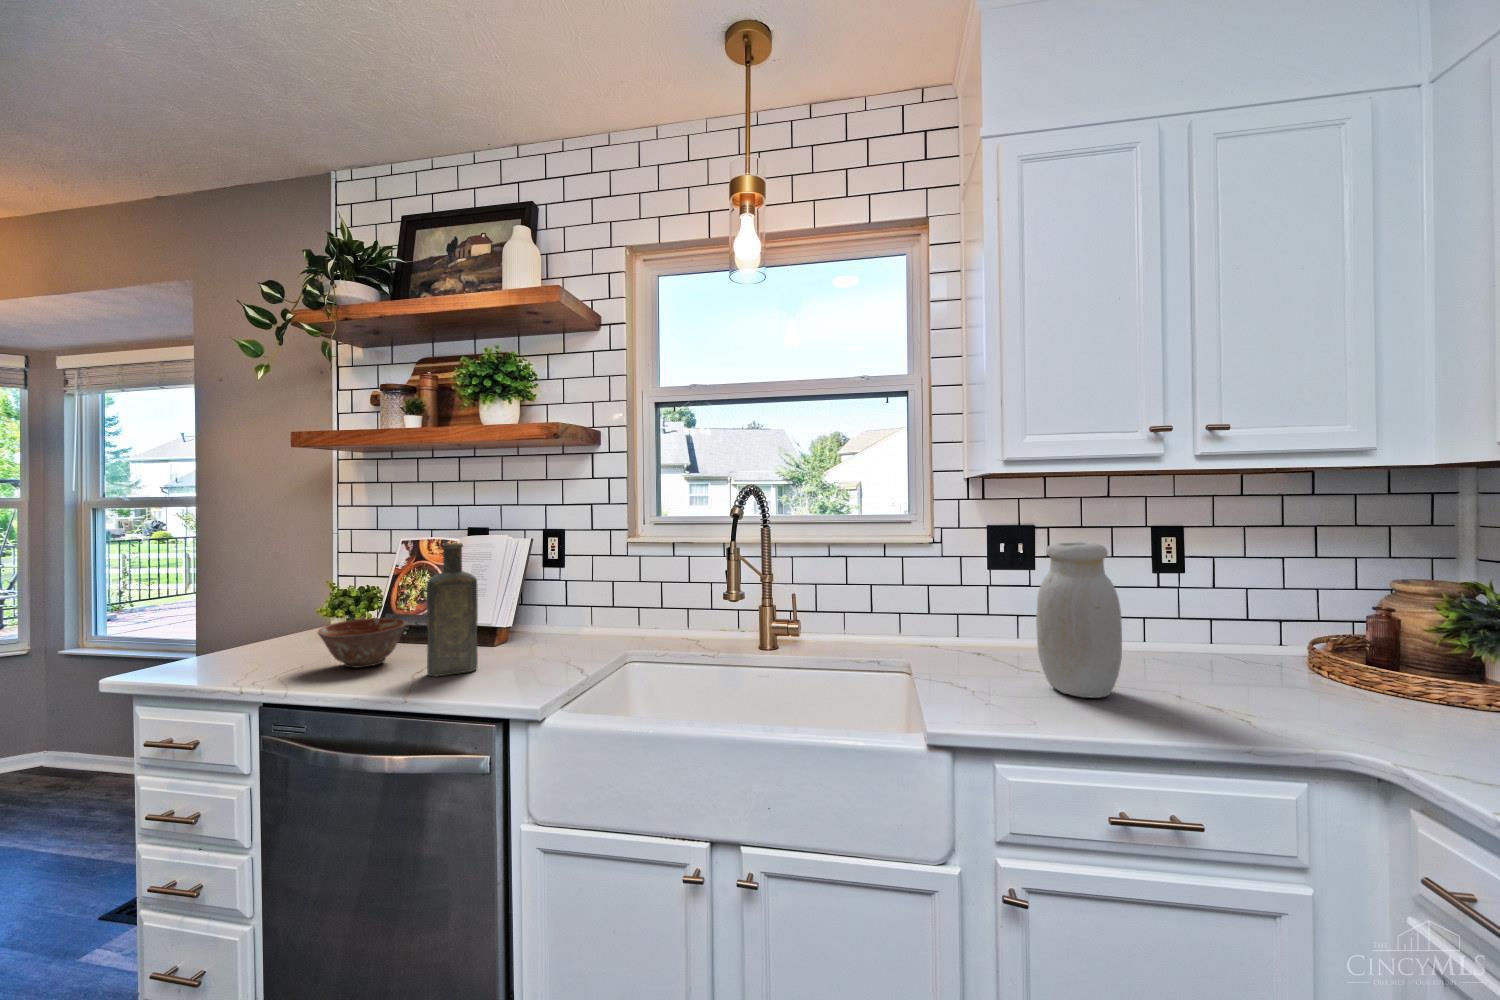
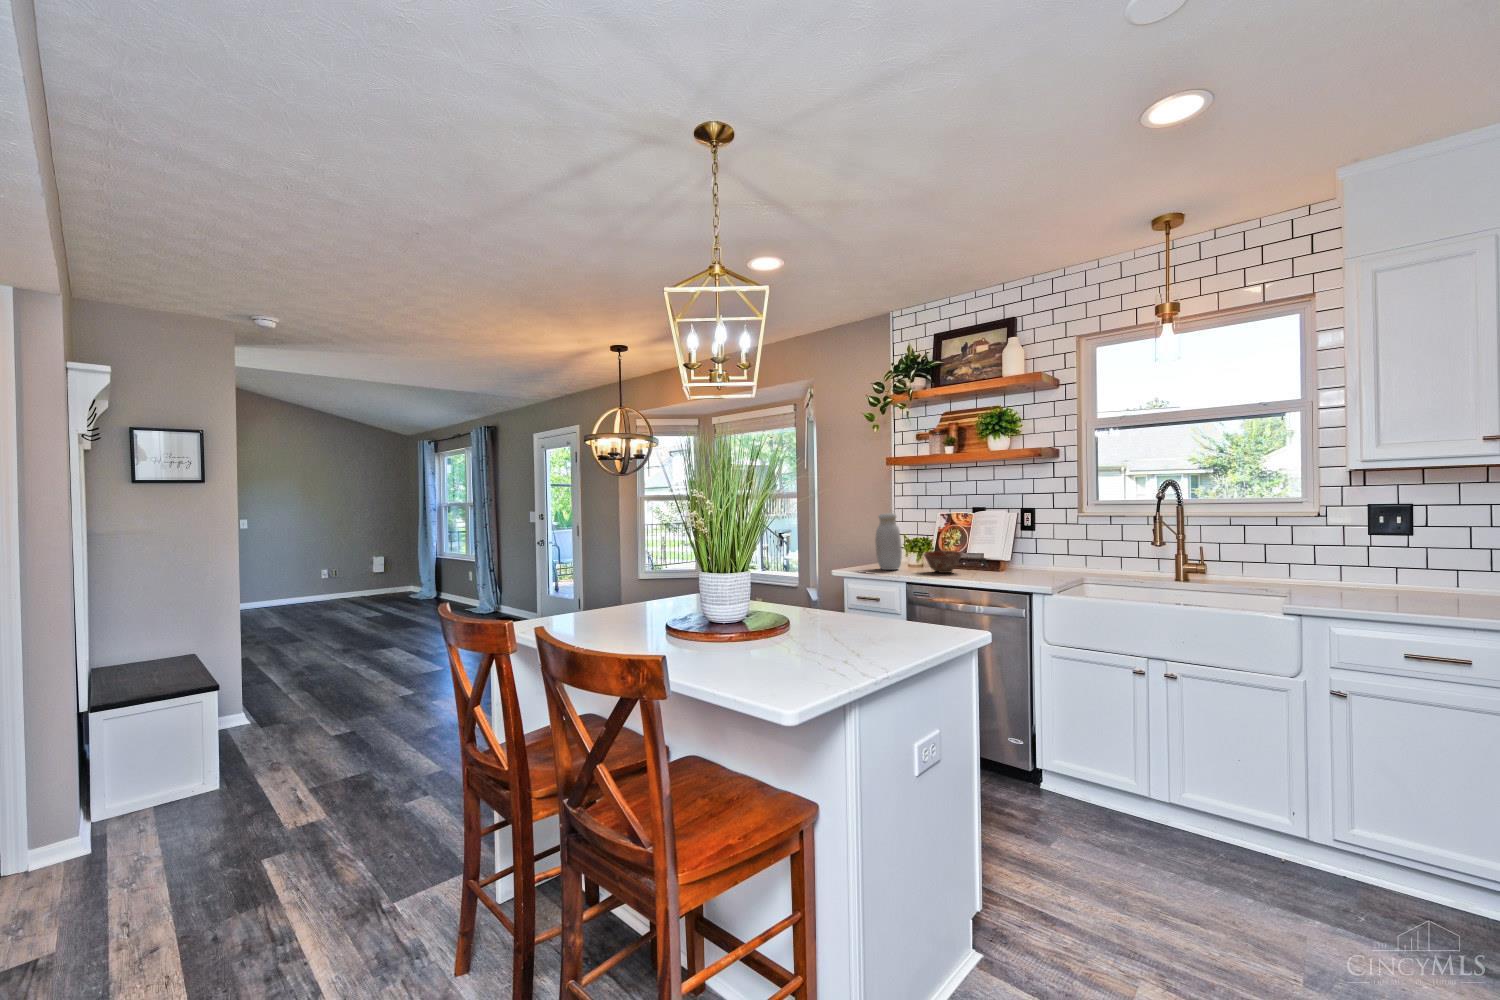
jar: present [1036,542,1122,698] -> present [875,513,902,570]
bottle: present [427,543,478,677] -> none [975,513,1004,577]

